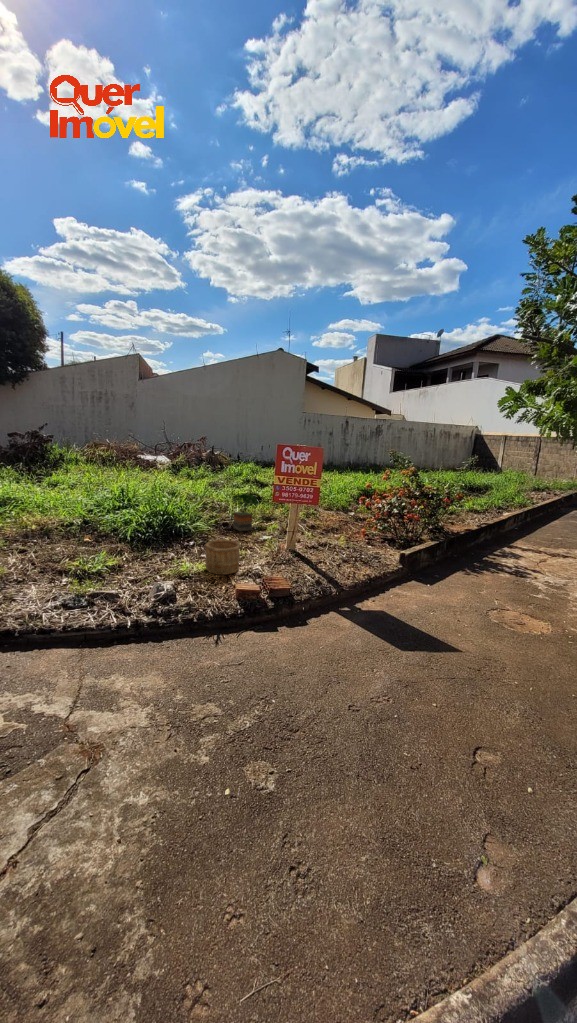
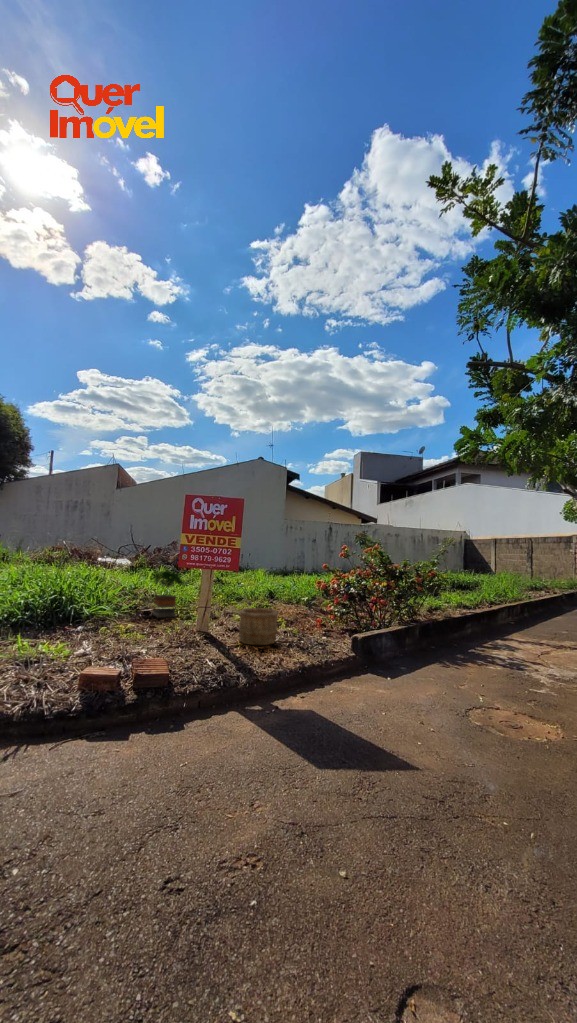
wooden bucket: present [205,539,241,575] -> present [239,608,278,645]

